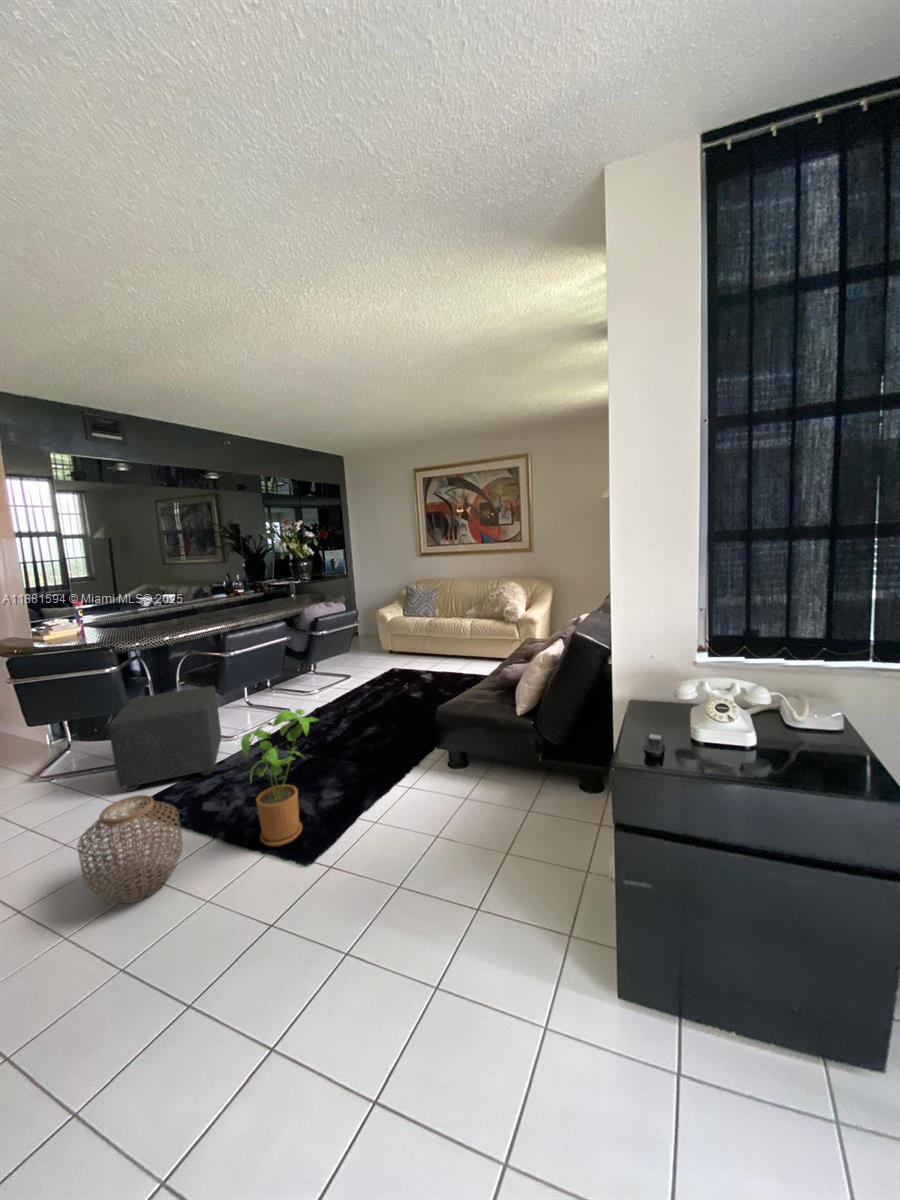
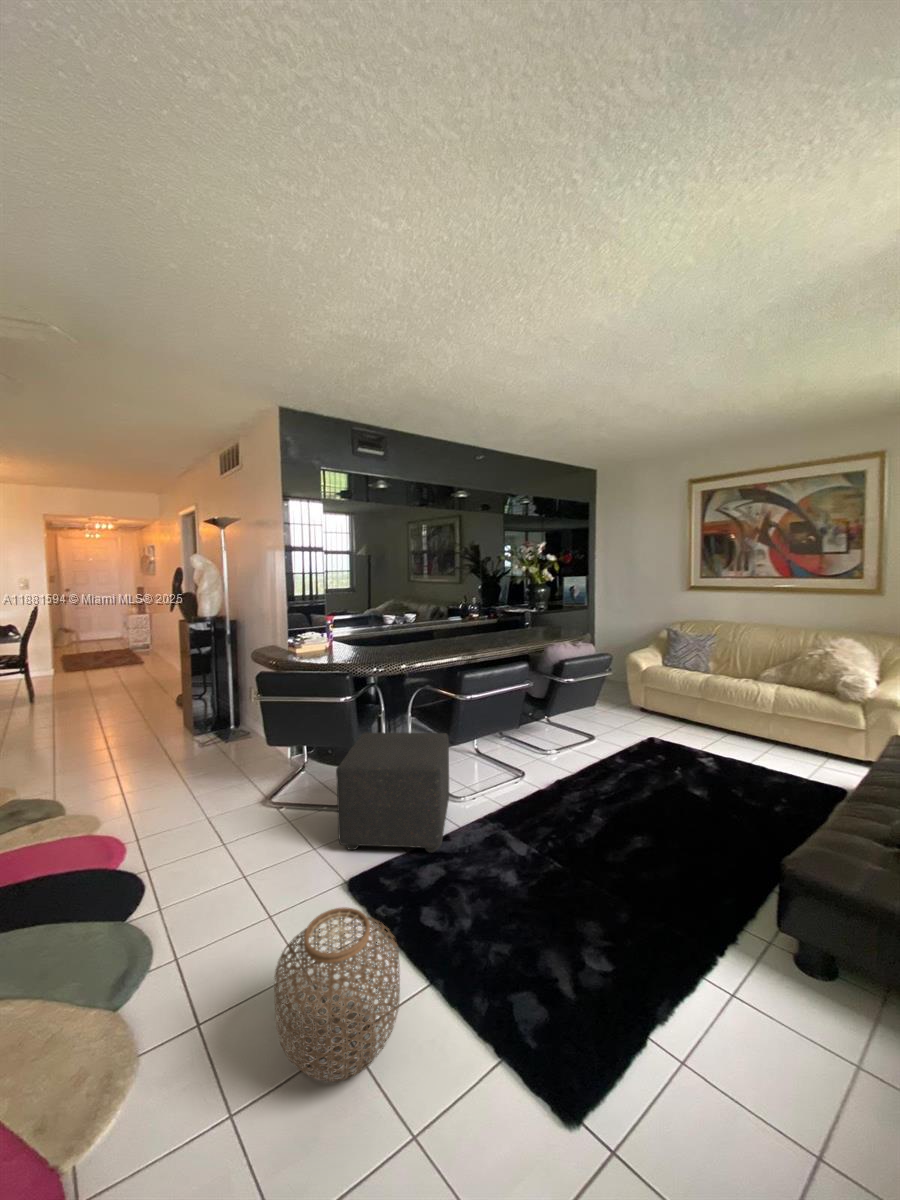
house plant: present [241,709,318,846] -> none [489,827,611,1051]

